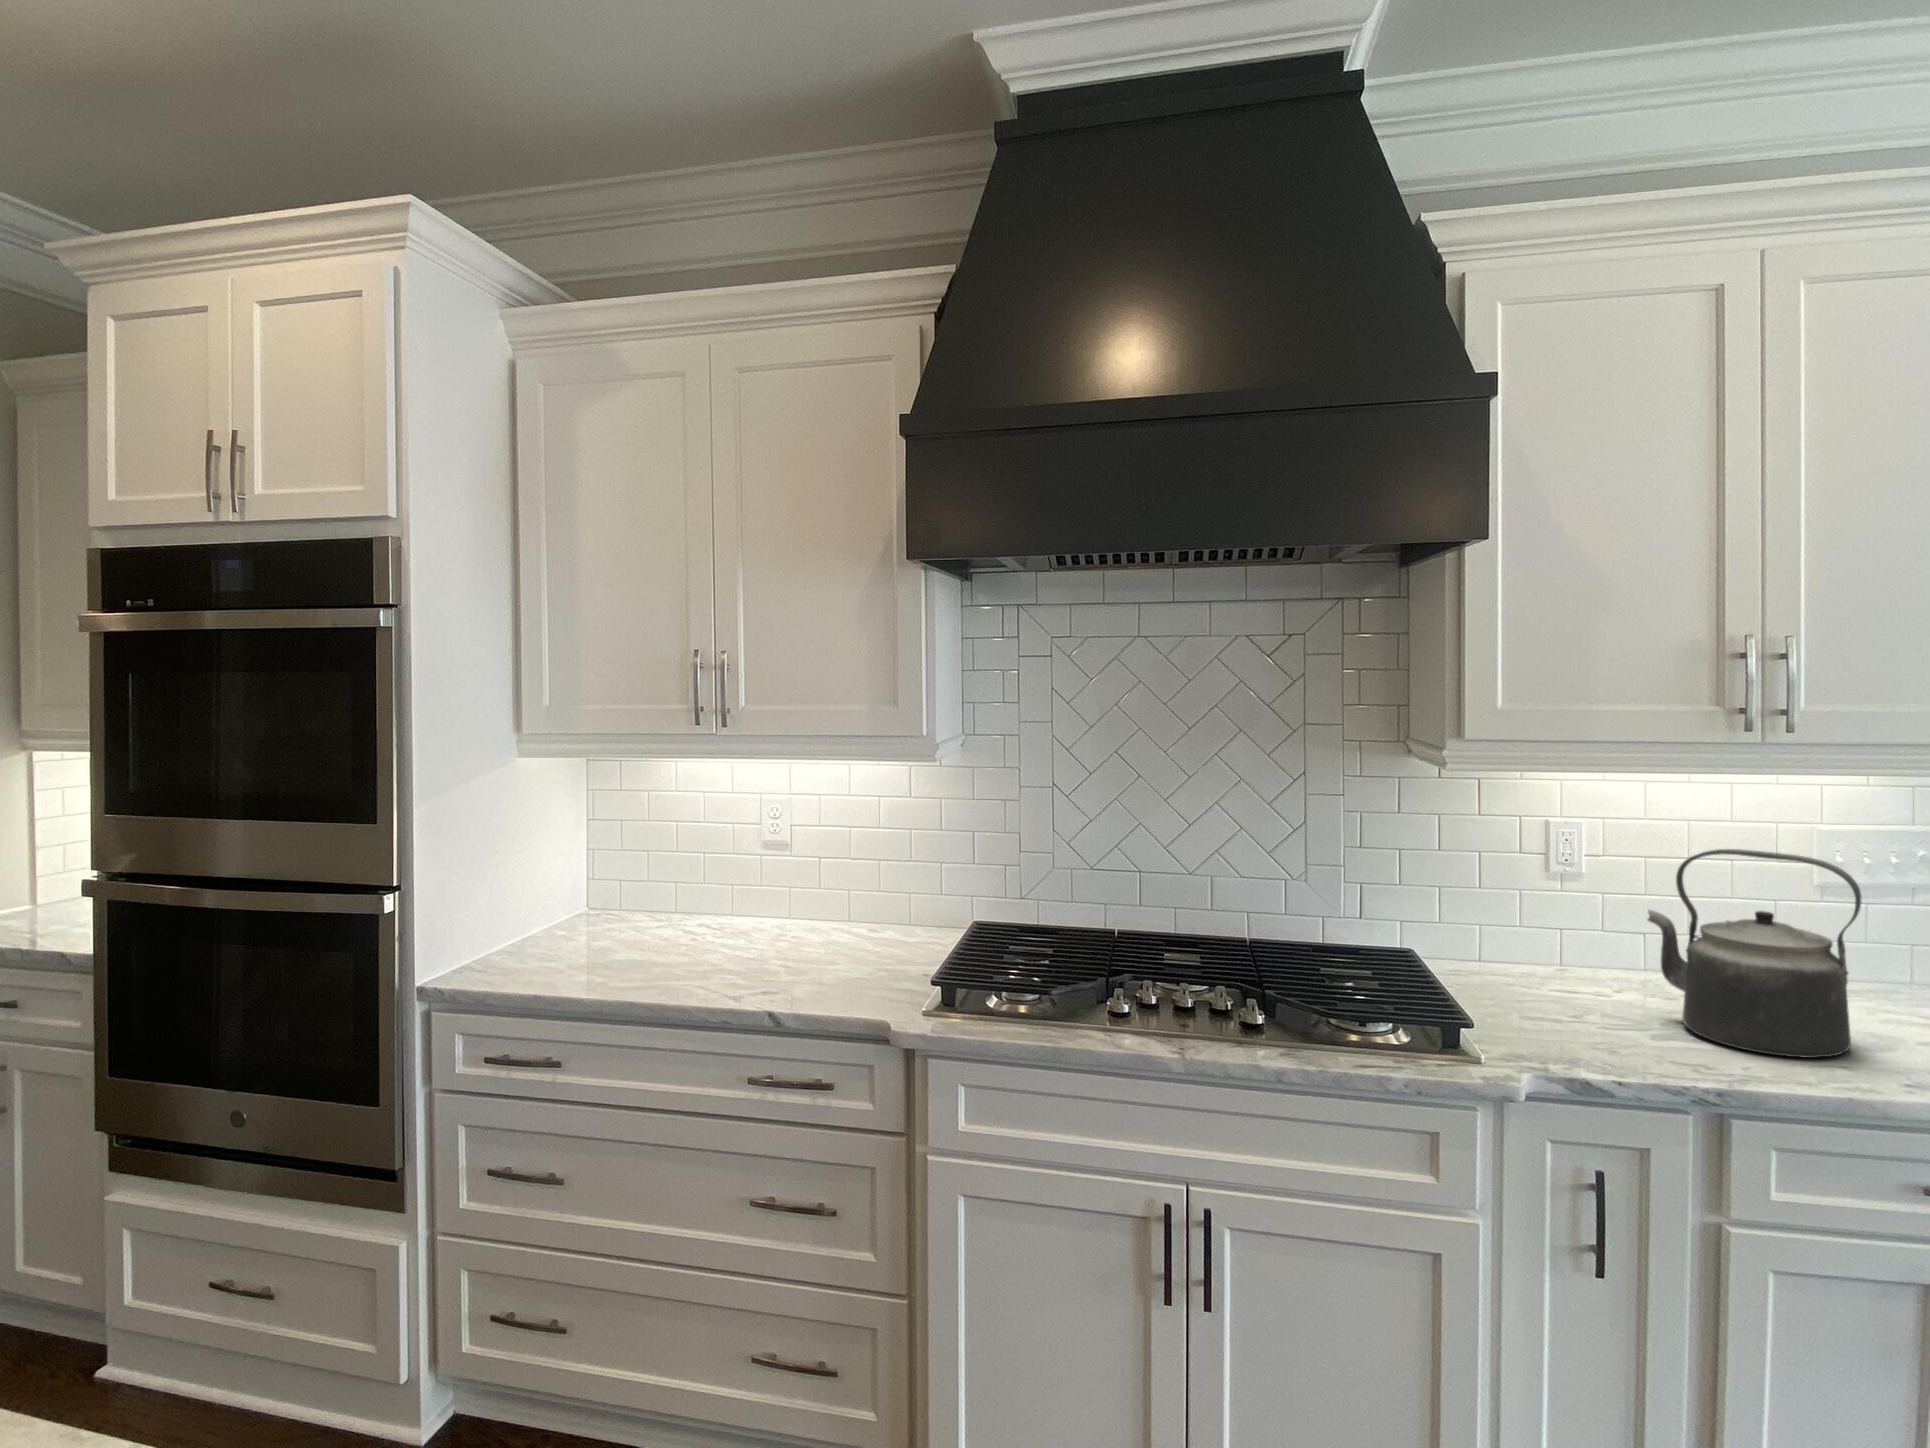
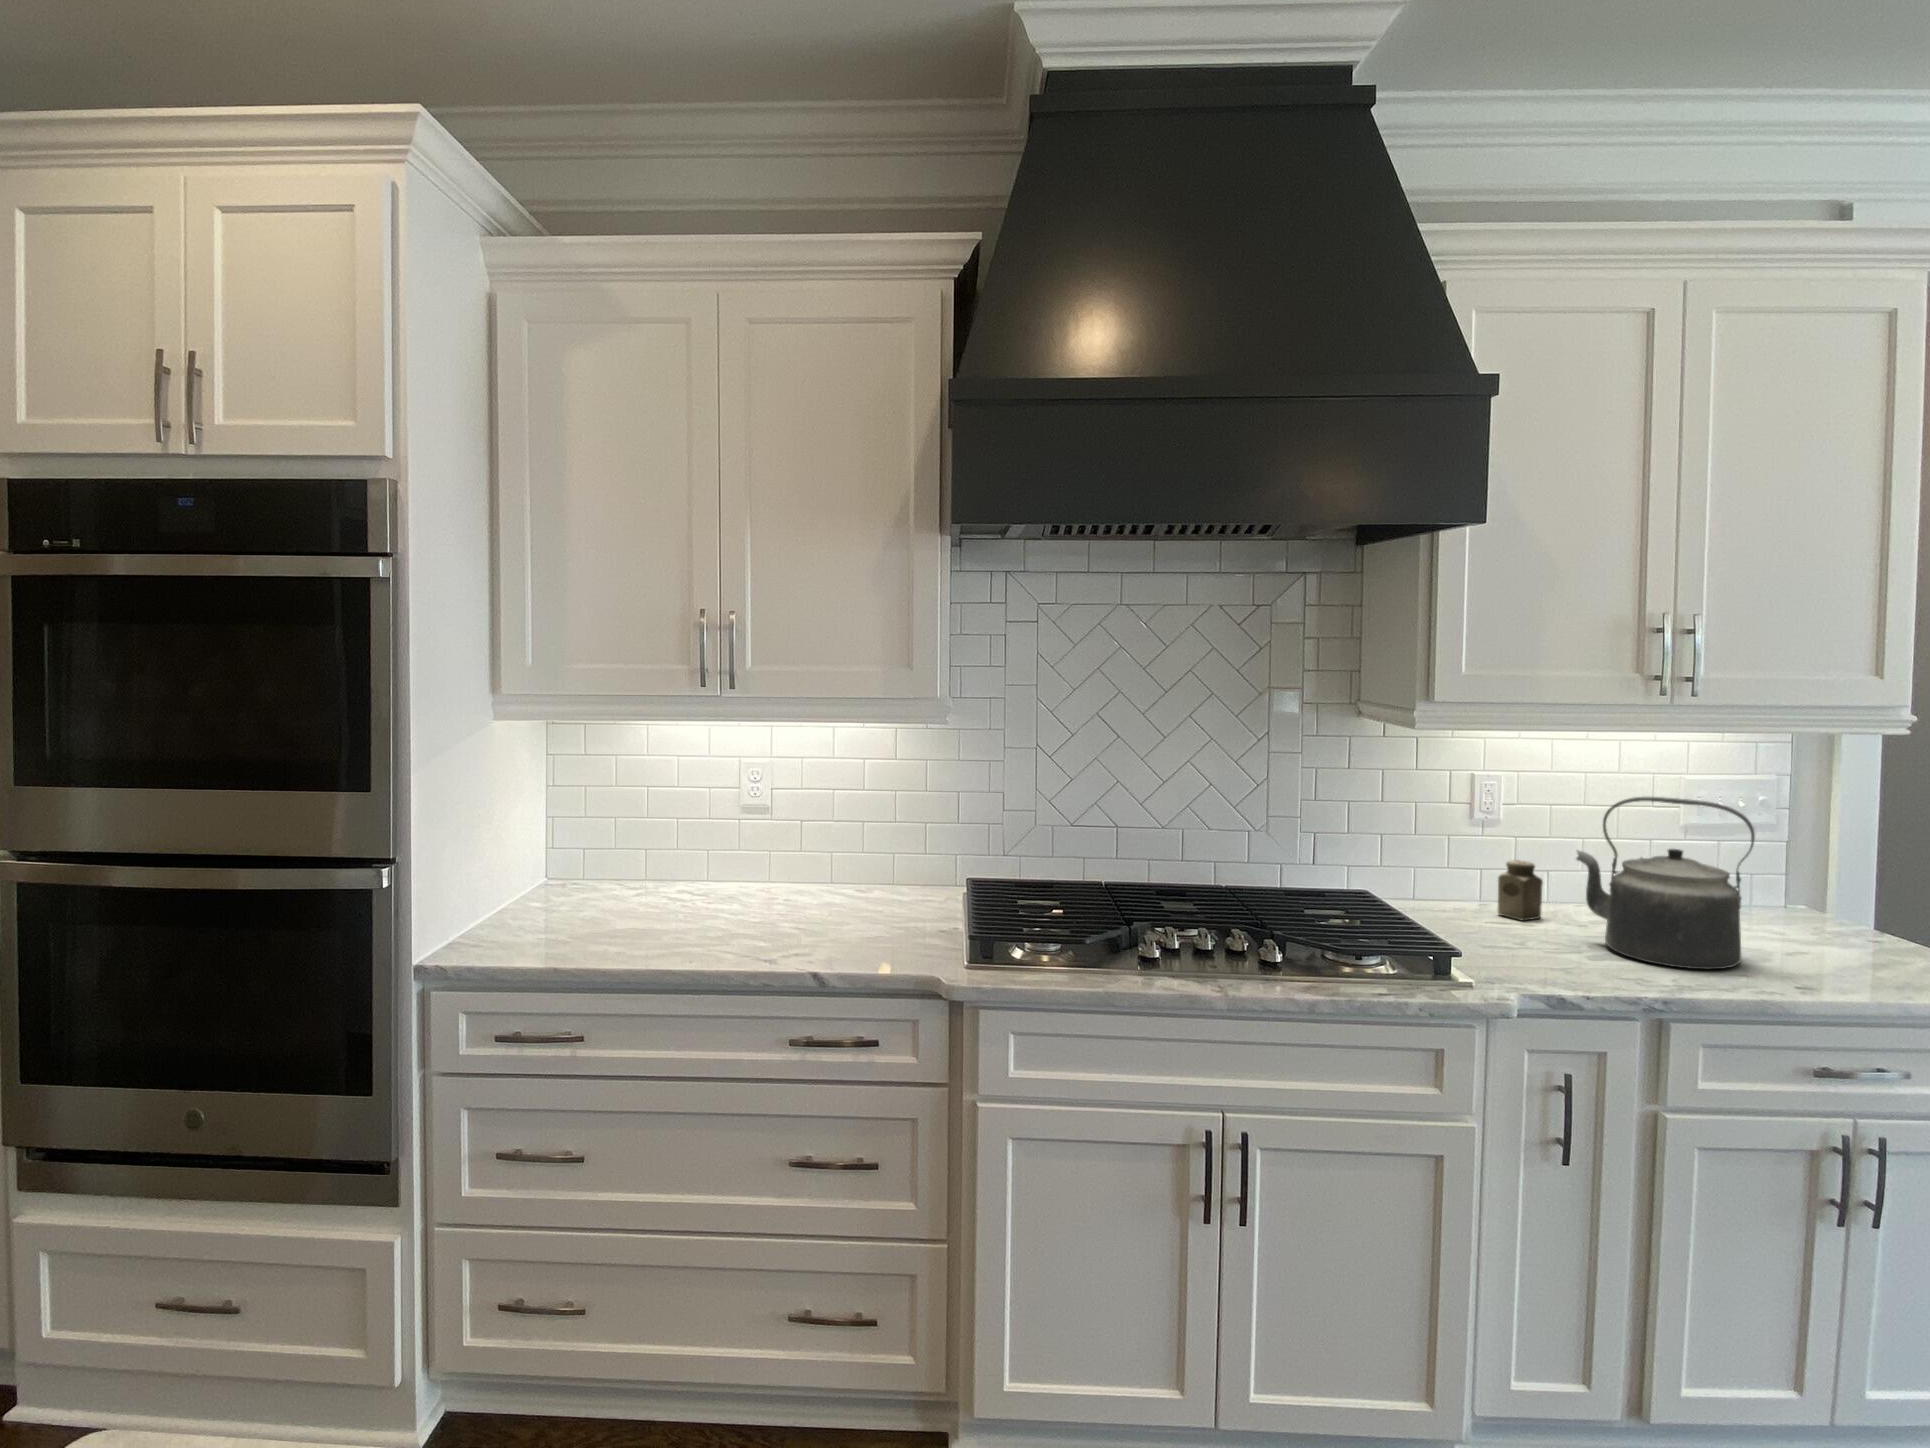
salt shaker: none [1574,919,1627,989] -> present [1498,860,1543,921]

